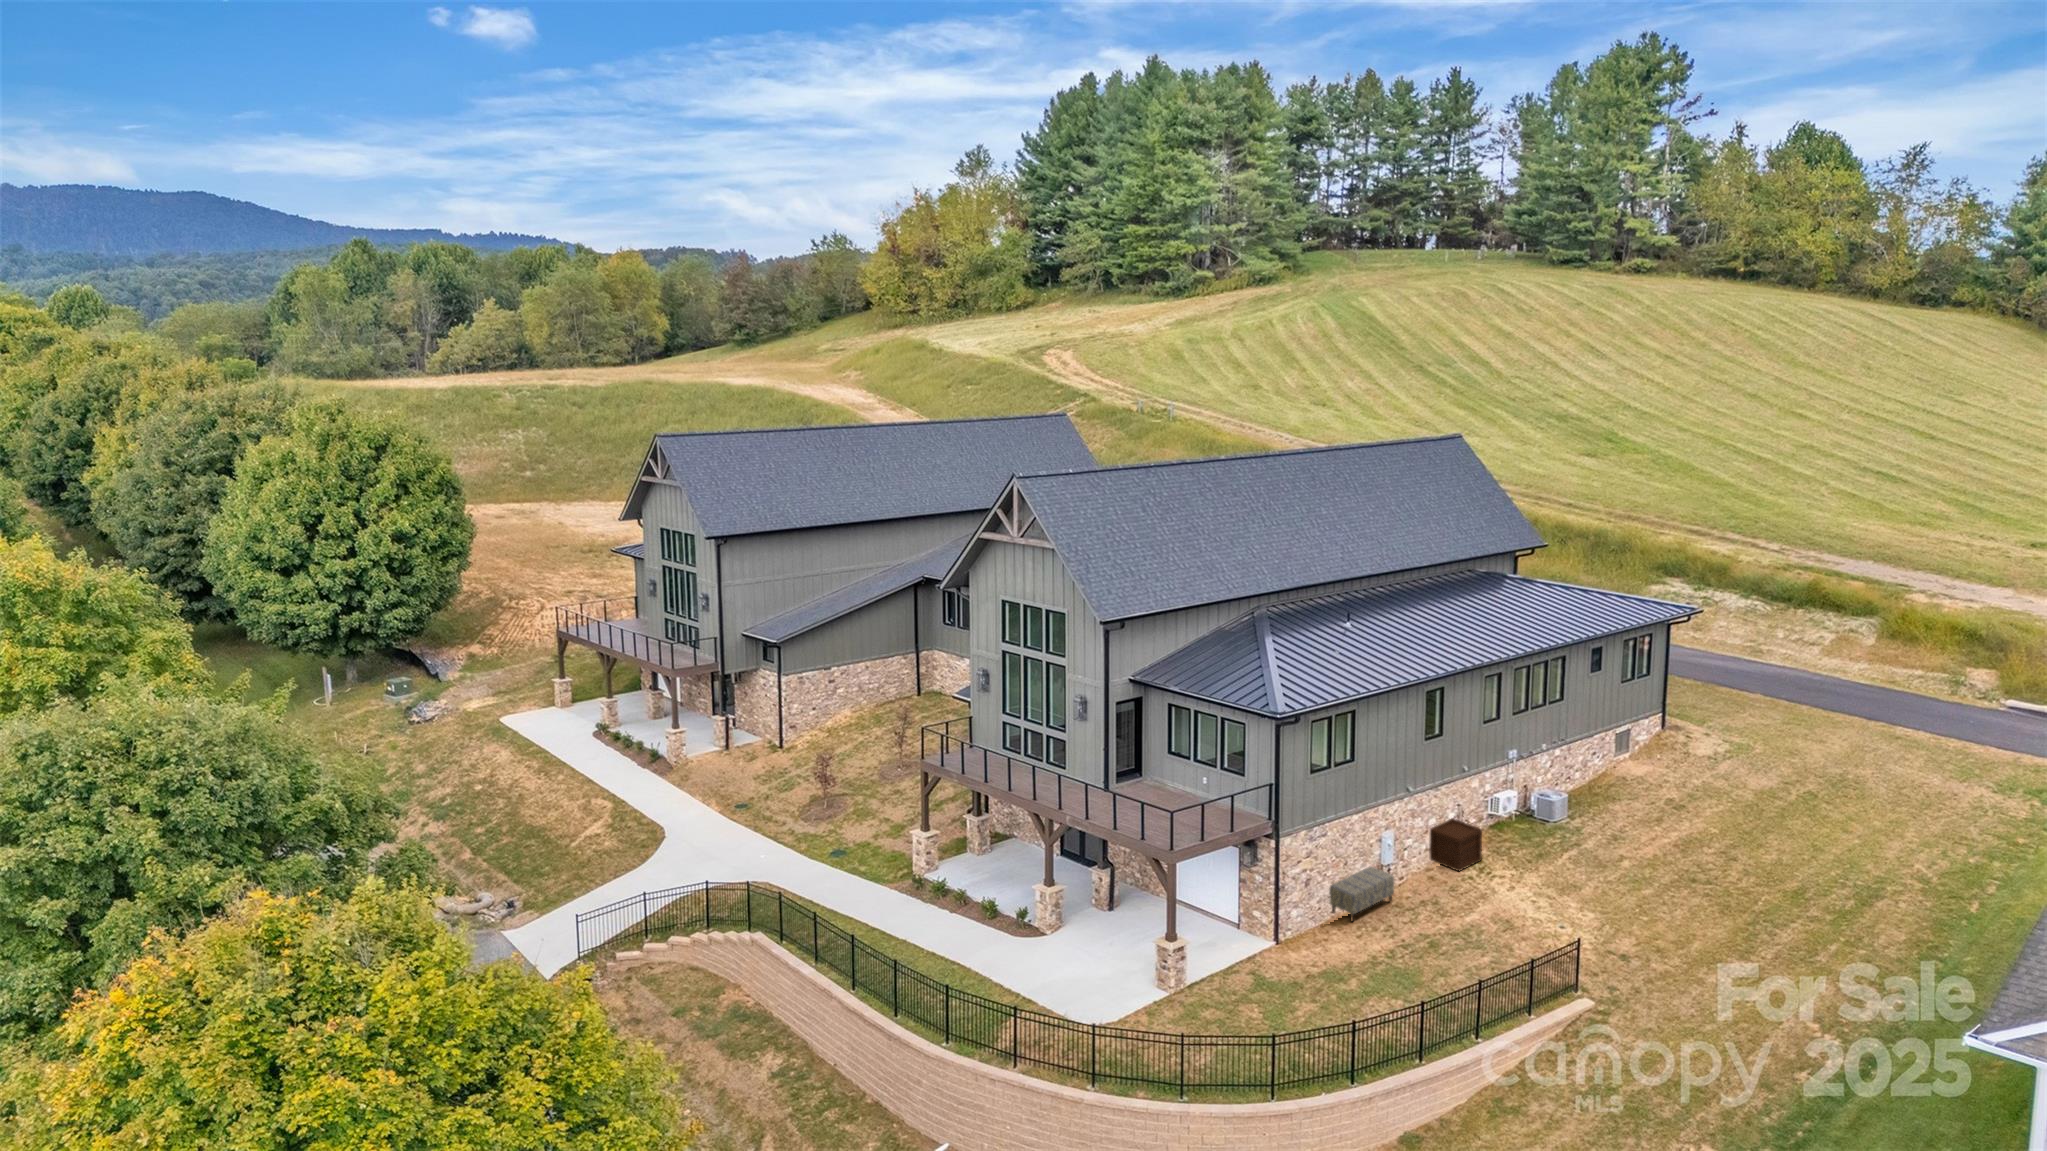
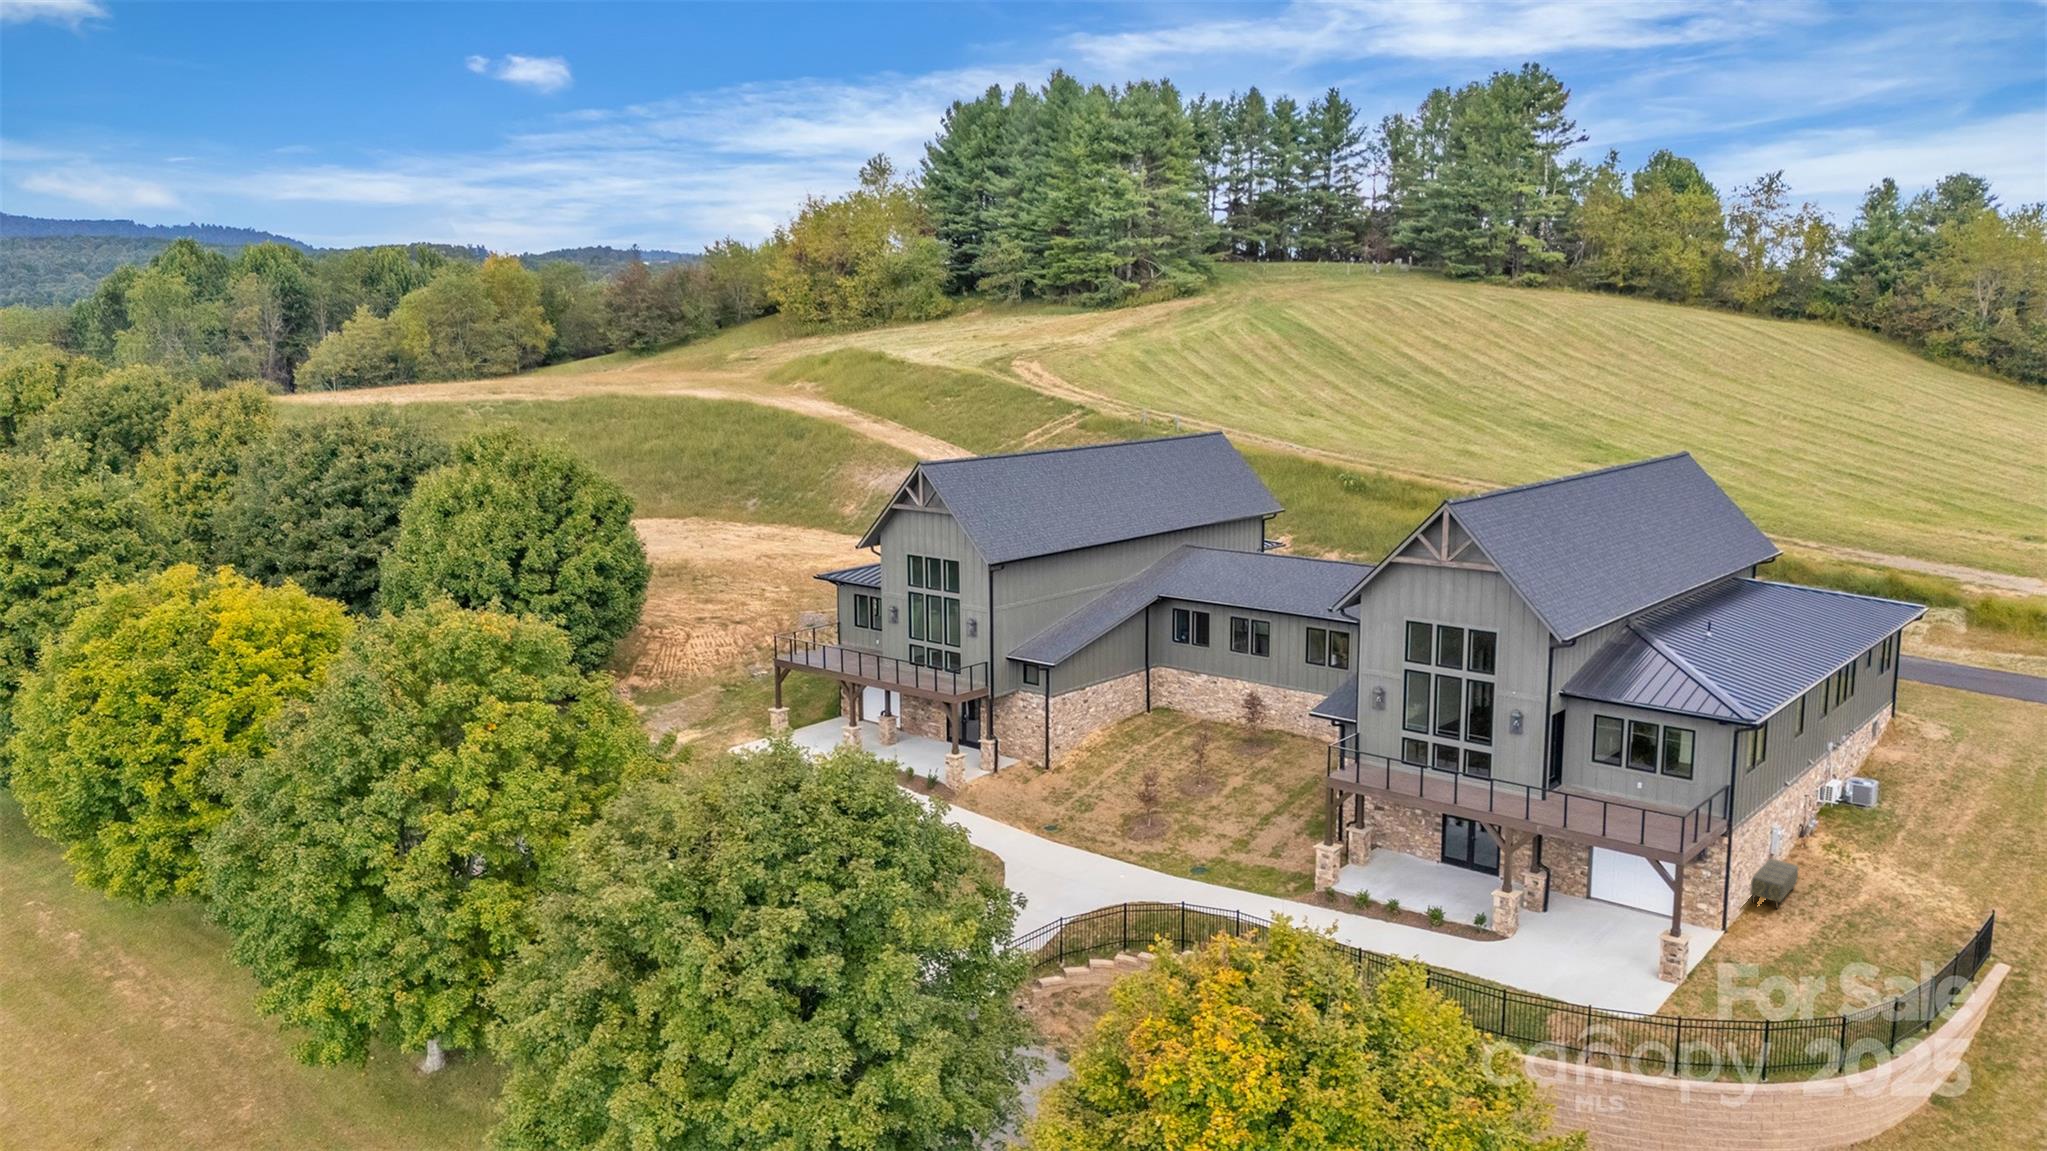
wooden crate: present [1430,819,1482,871] -> none [1791,812,1839,859]

